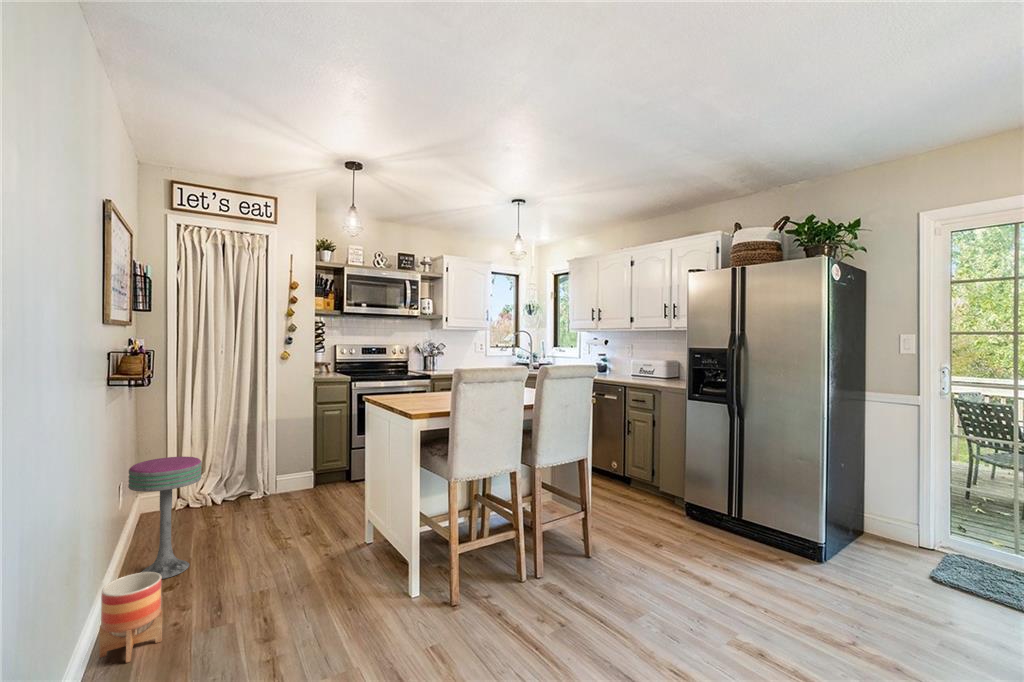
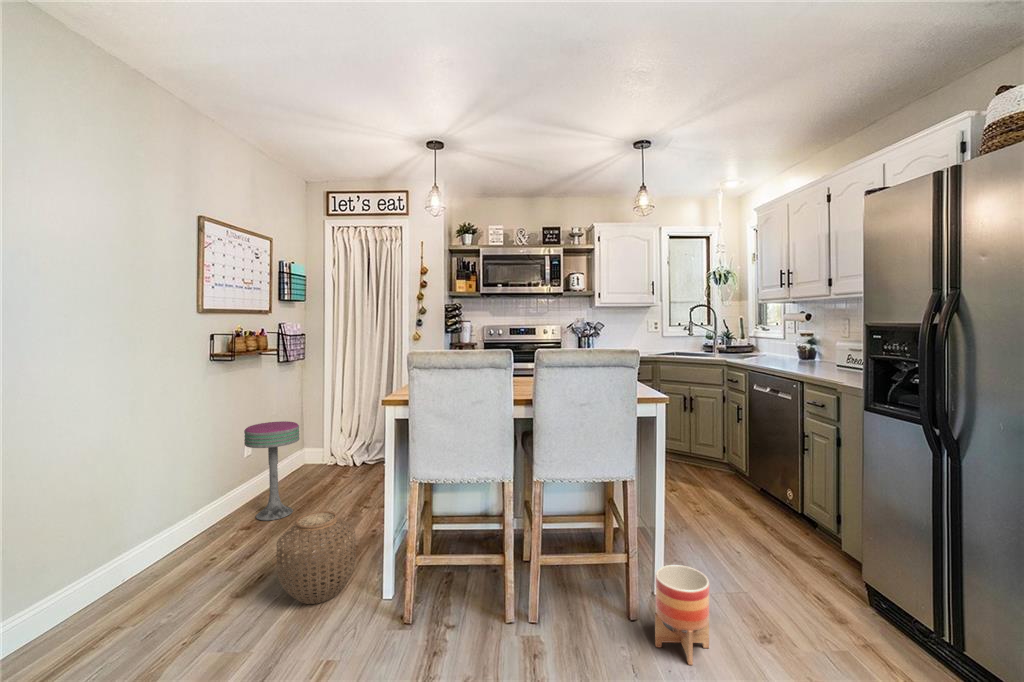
woven basket: none [299,531,377,625] -> present [277,511,356,604]
planter: present [99,572,162,663] -> present [655,565,709,665]

